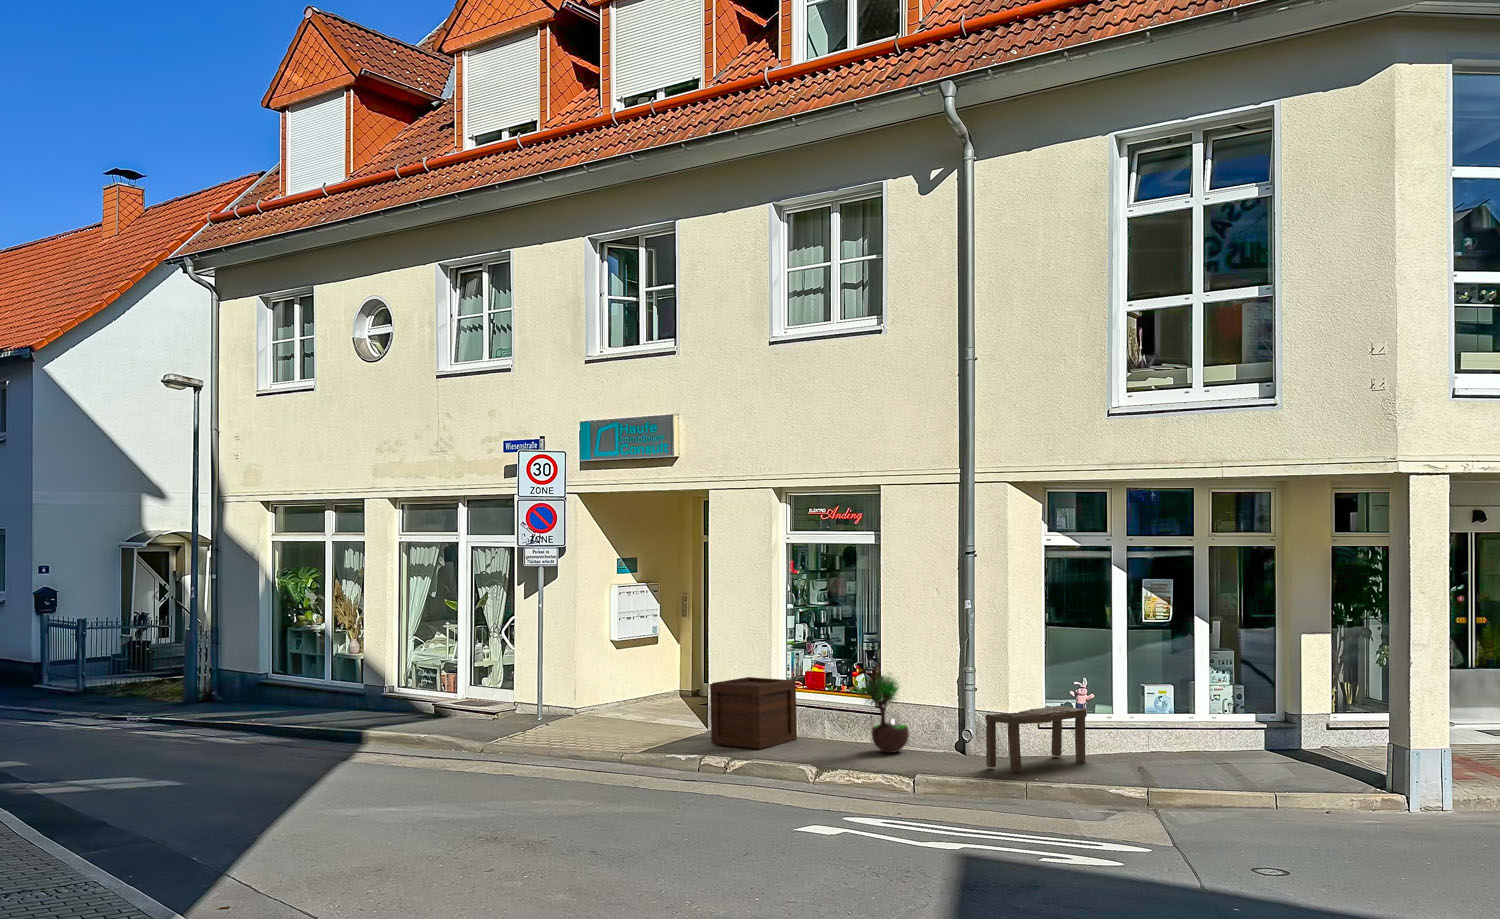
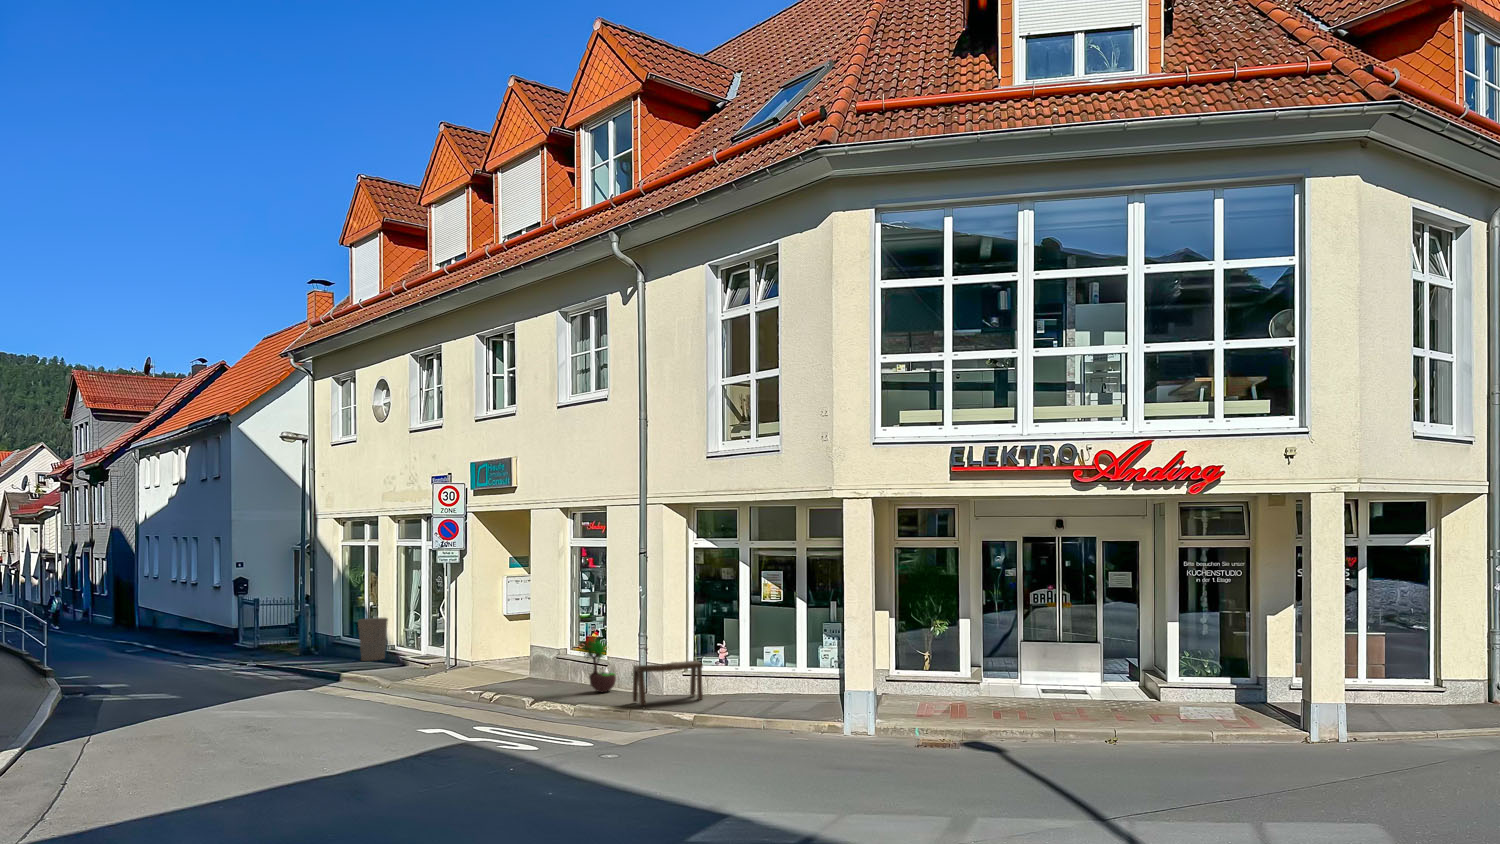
trash can: none [344,646,387,708] -> present [358,618,388,661]
wooden crate: present [710,677,797,749] -> none [510,640,569,689]

